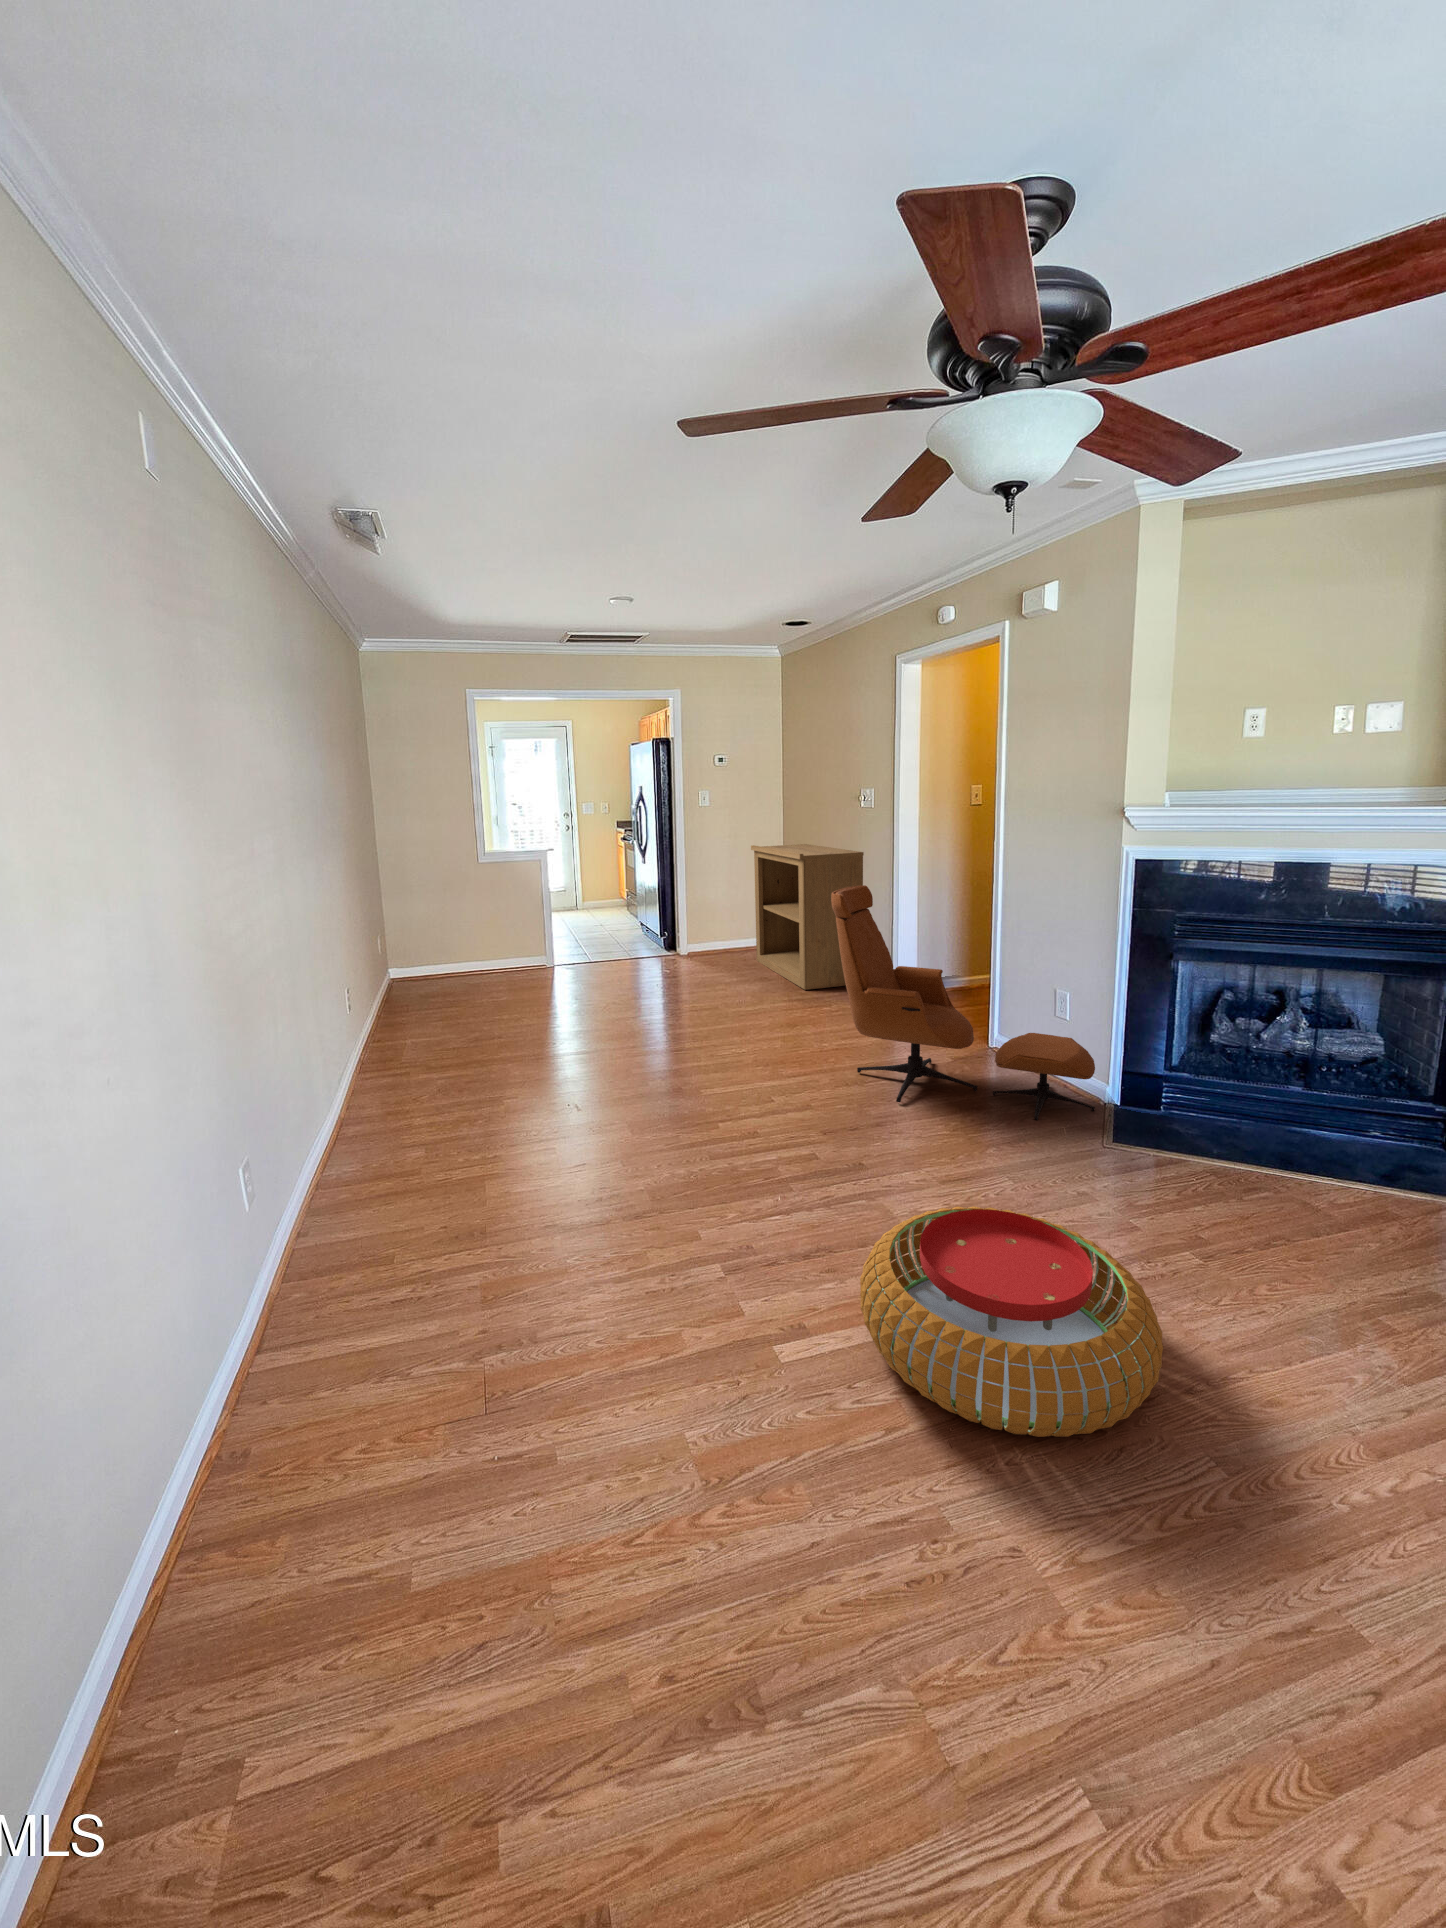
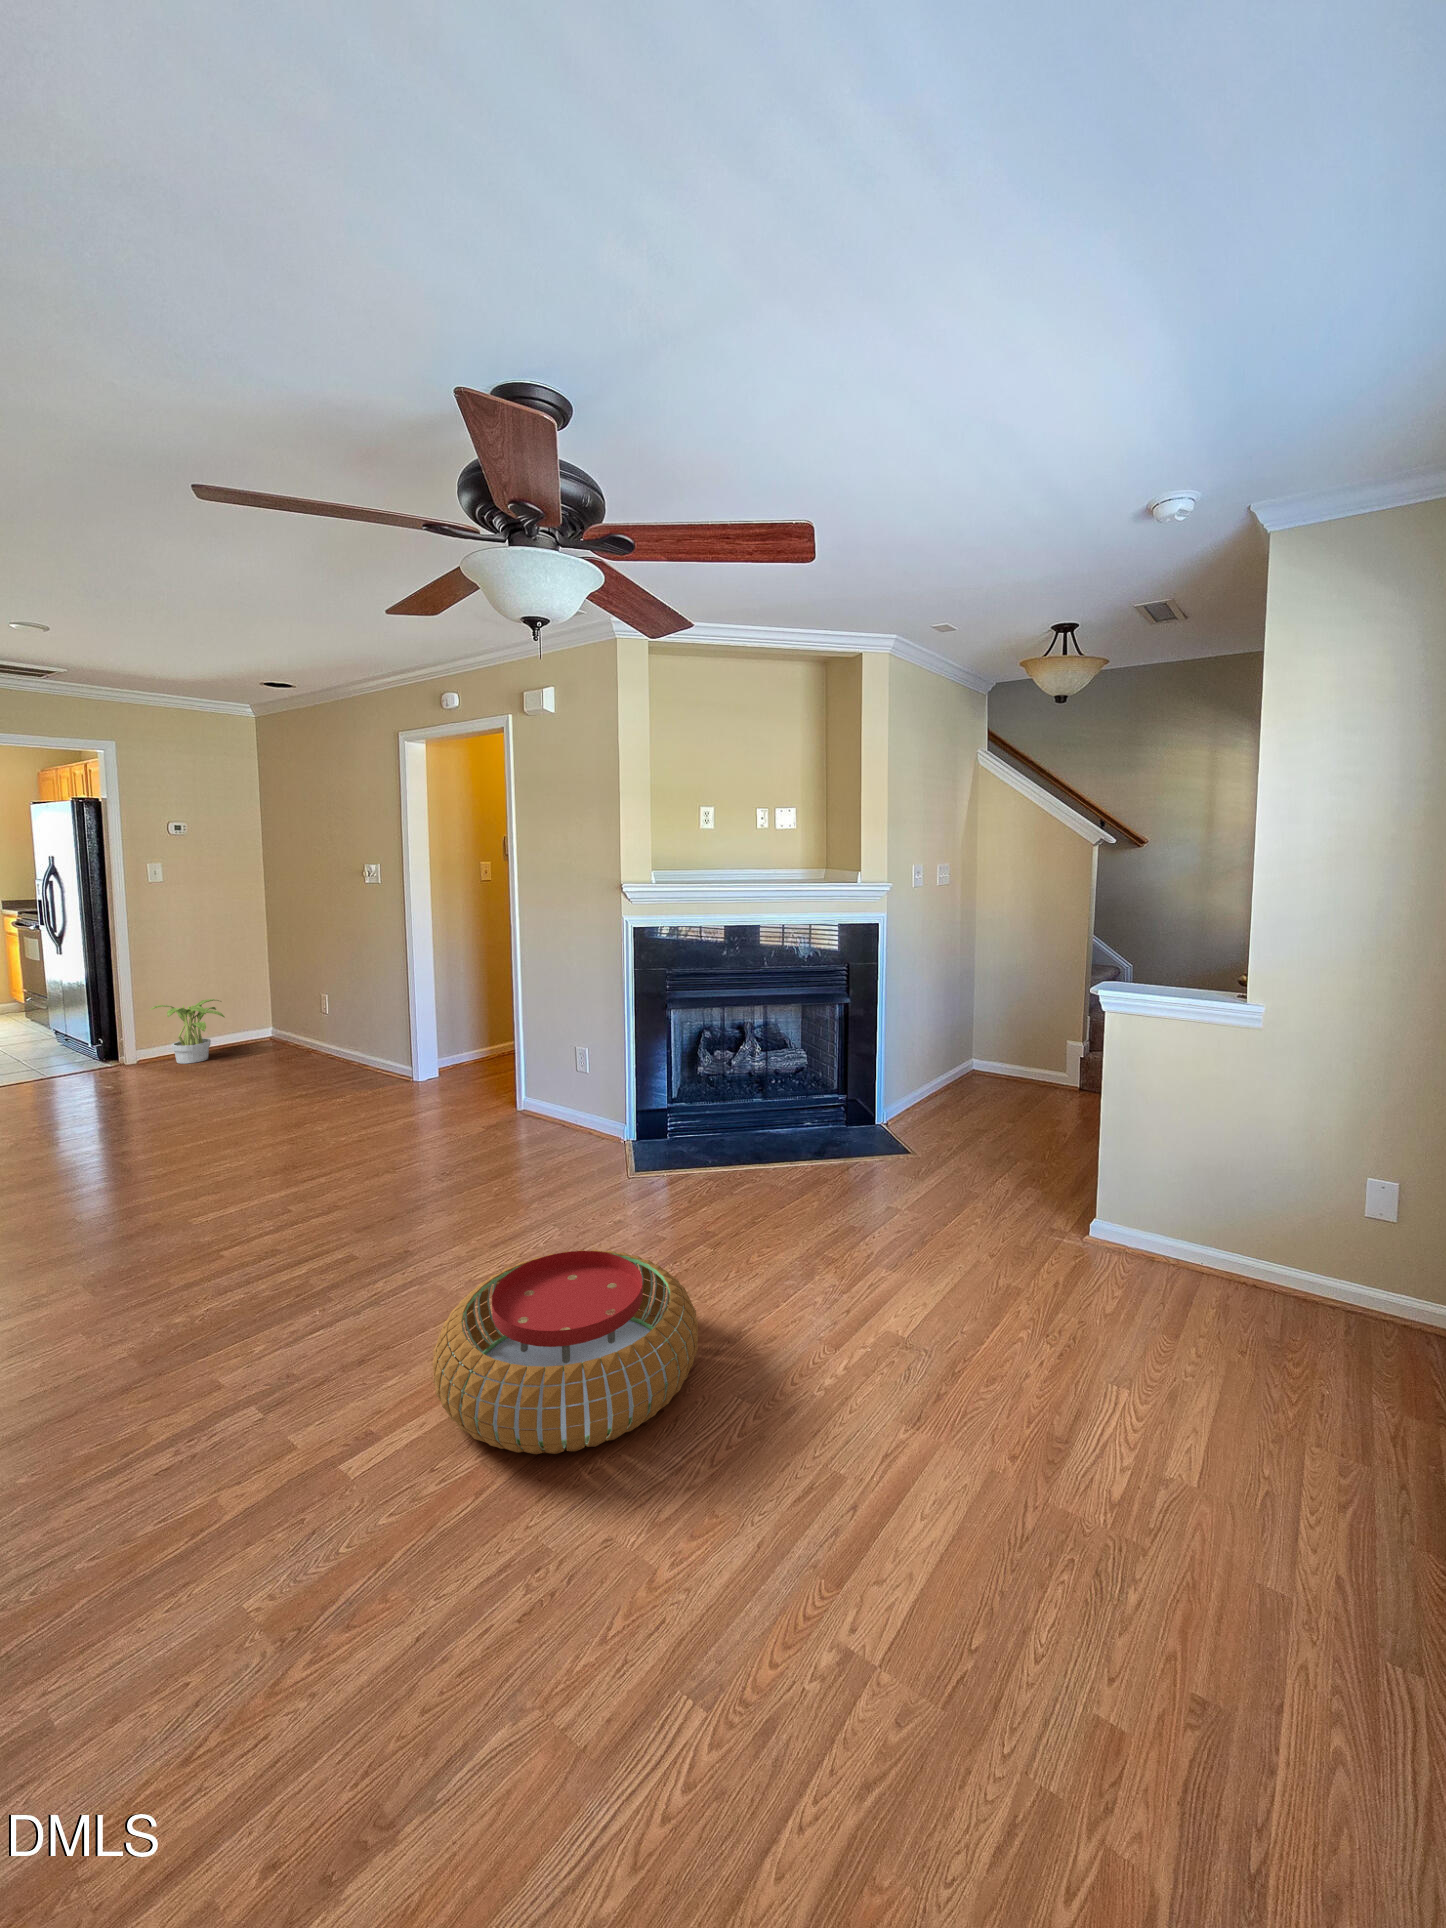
bookshelf: present [751,844,864,990] -> none [226,922,382,1087]
lounge chair: present [831,885,1095,1120] -> none [351,963,621,1185]
potted plant: none [699,906,748,956] -> present [150,999,225,1064]

